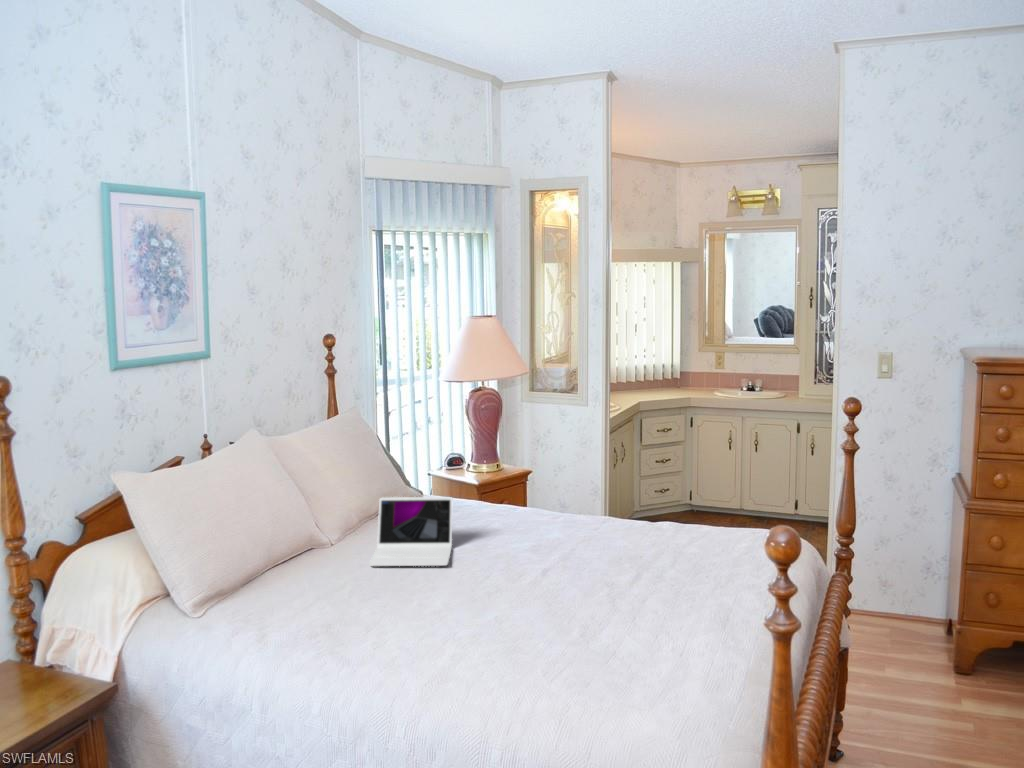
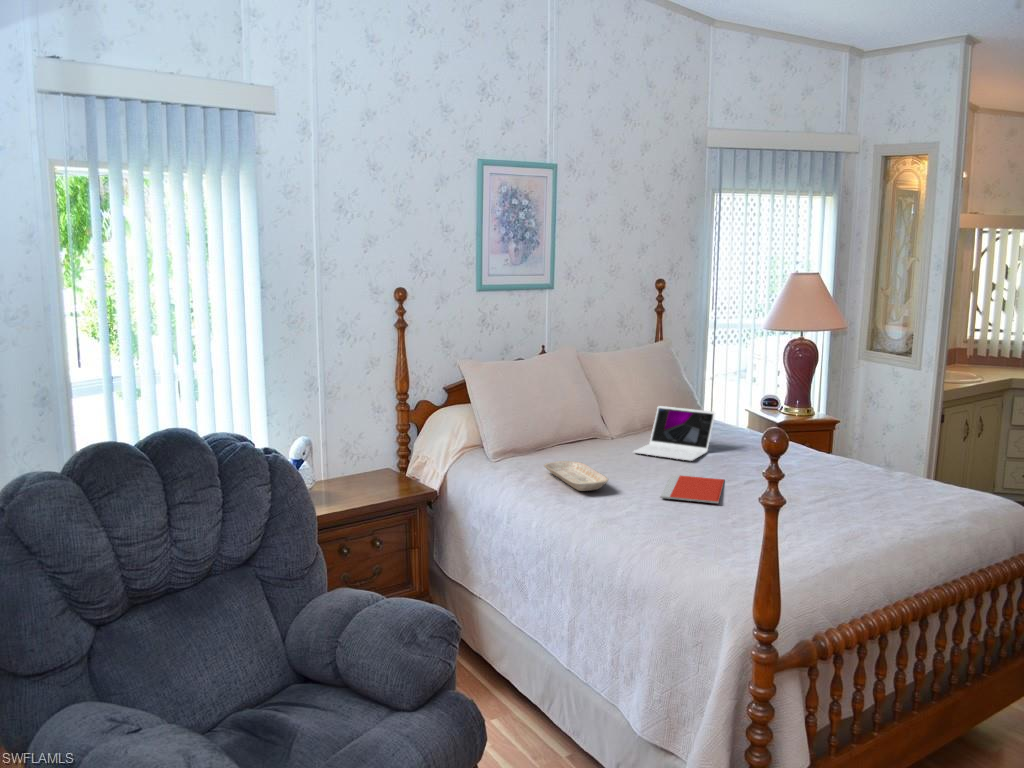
notebook: none [440,586,529,634] -> present [660,475,724,503]
tray: none [280,600,387,648] -> present [544,461,608,491]

